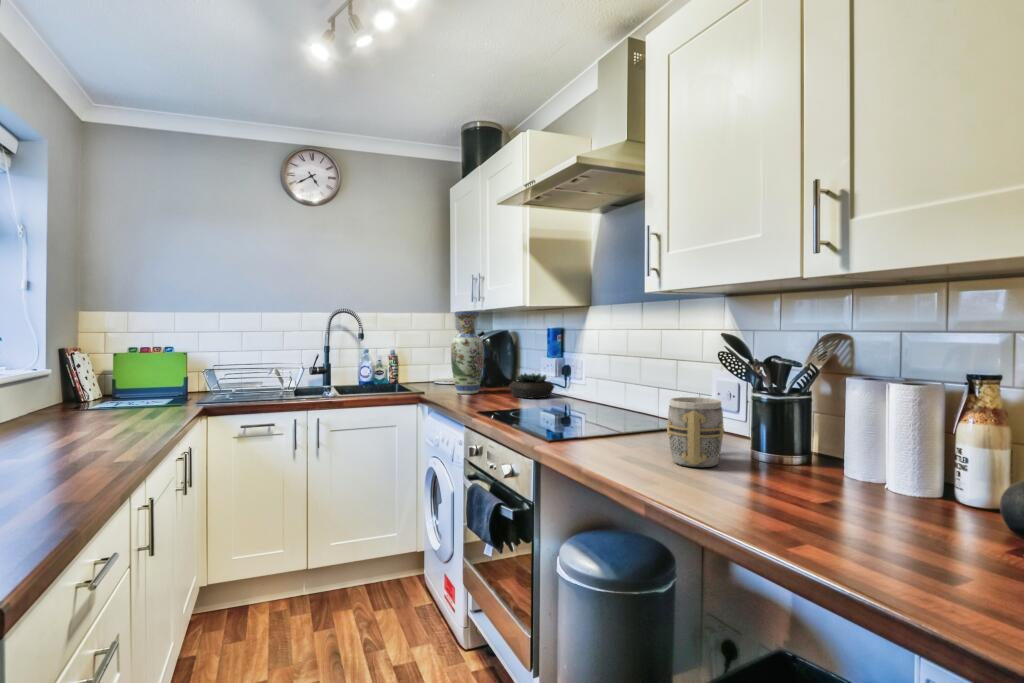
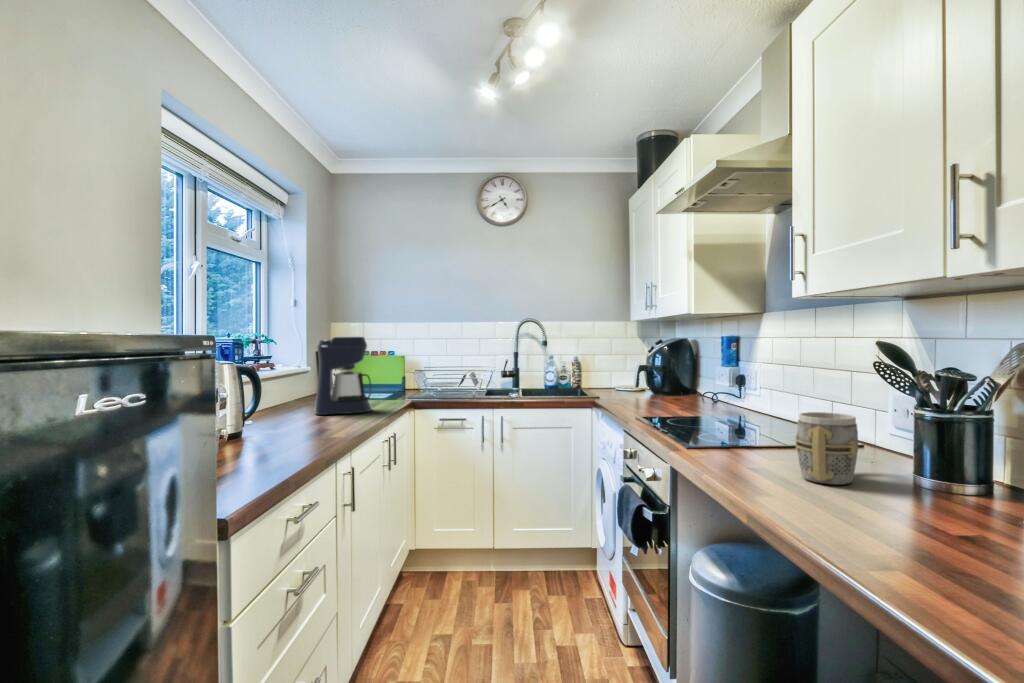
vase: present [451,311,484,394] -> none [623,319,656,400]
coffee maker: none [60,327,149,430] -> present [315,337,372,415]
succulent plant: present [509,373,554,399] -> none [679,381,728,408]

